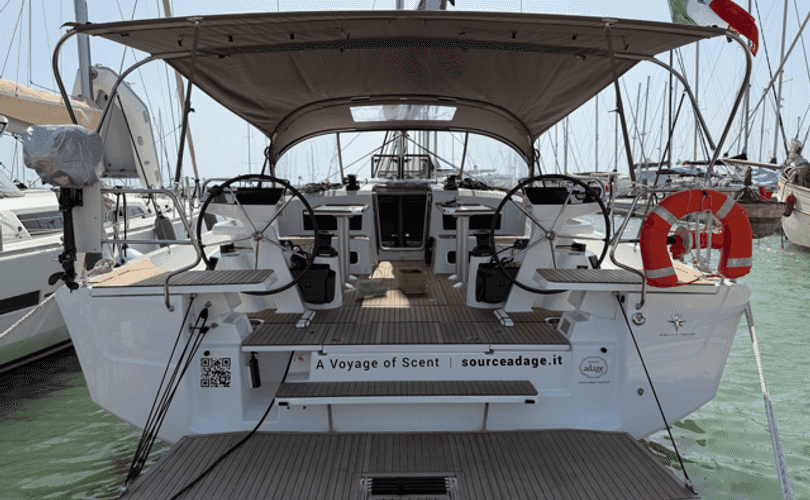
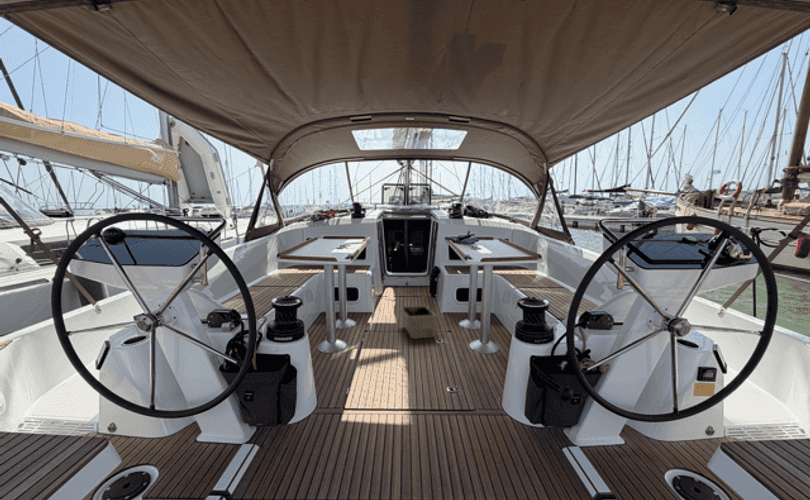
bag: present [356,261,388,297] -> none [355,300,393,344]

